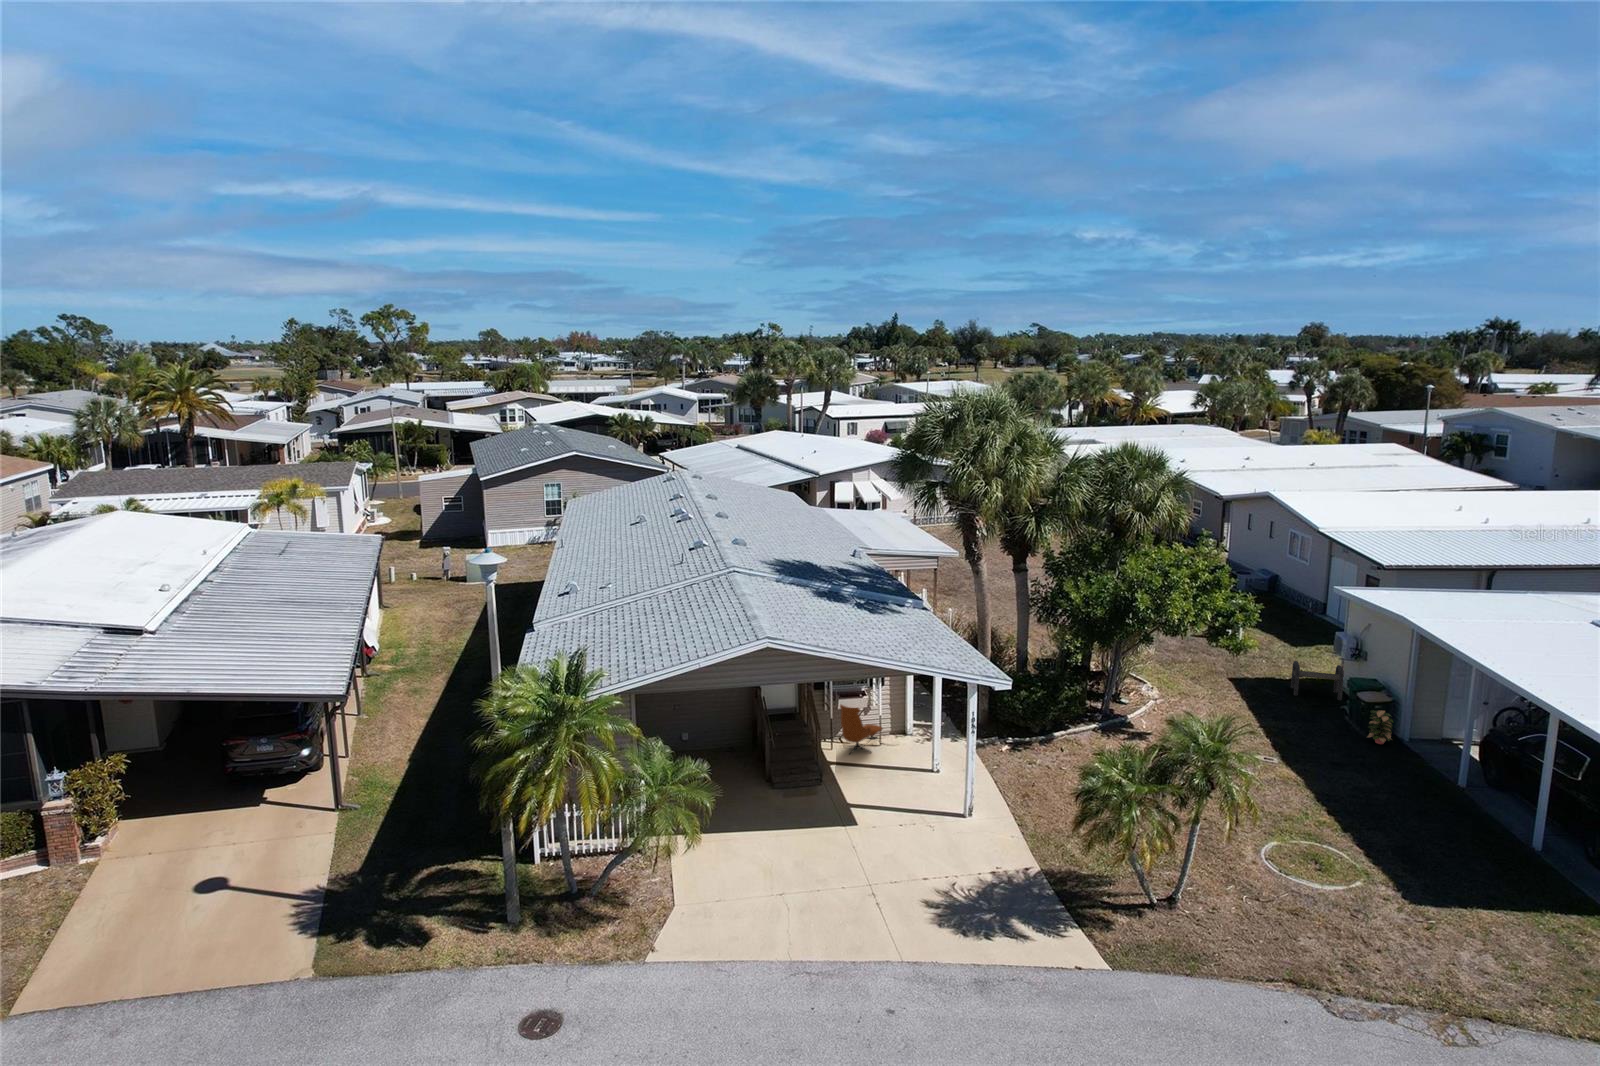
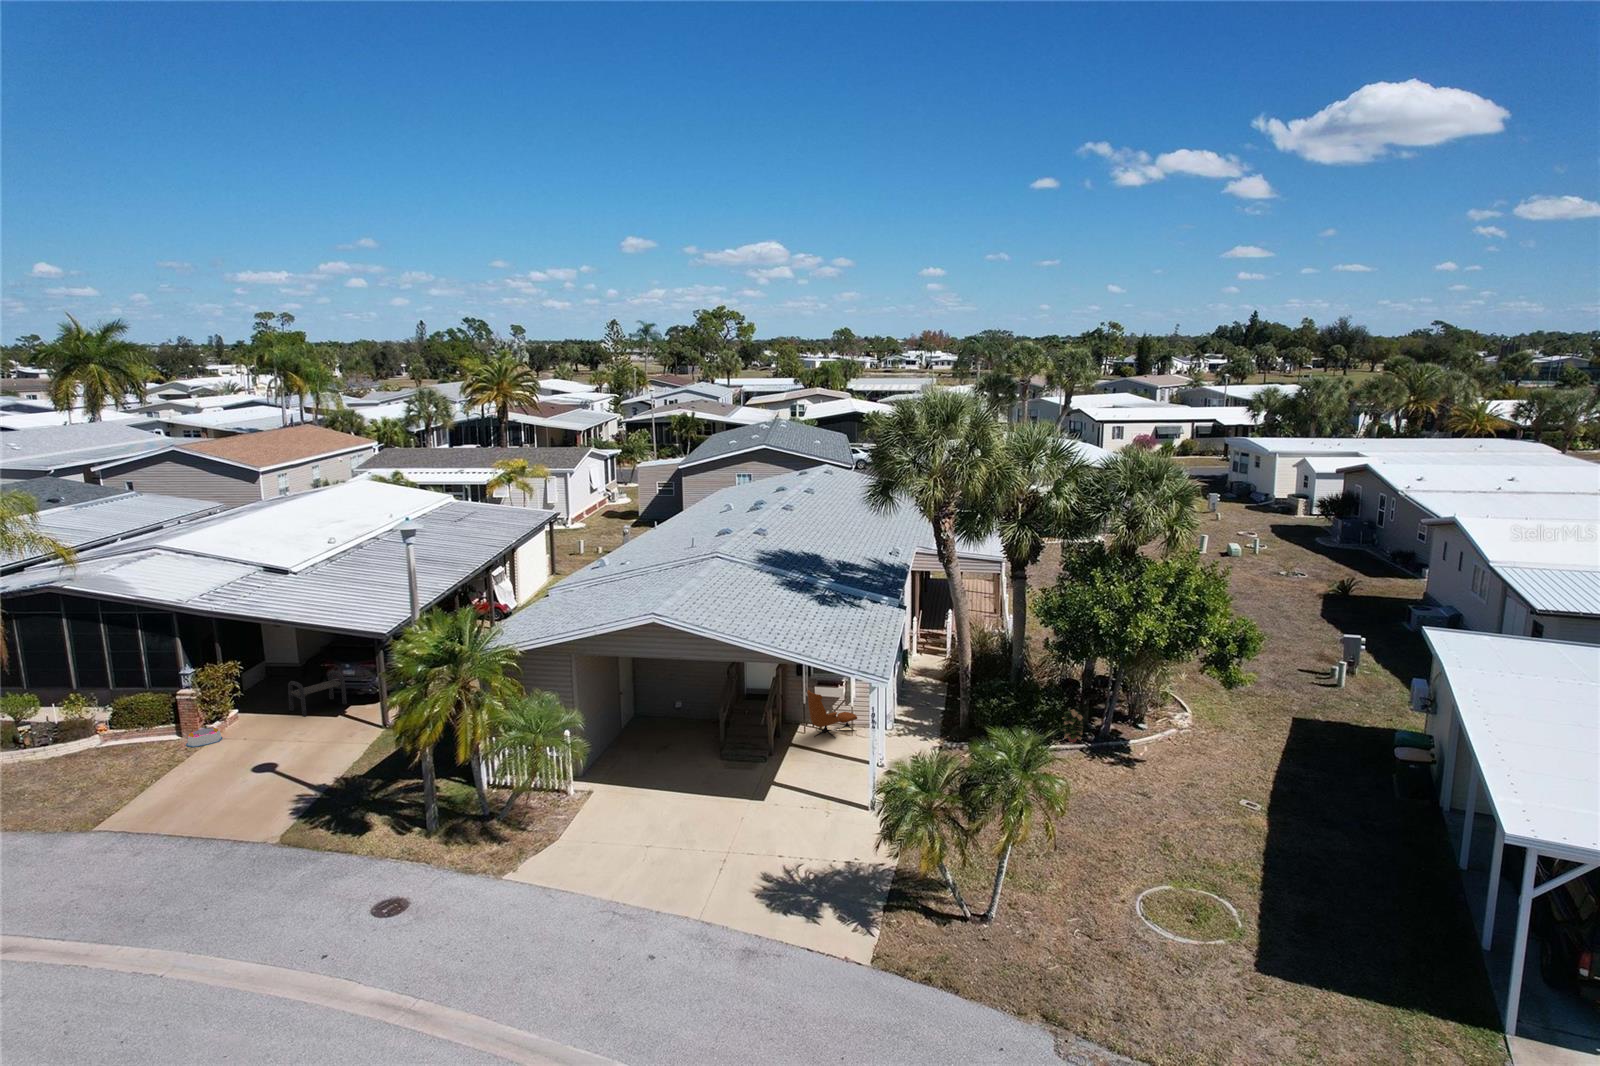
bench: present [1291,661,1344,700] -> present [288,670,347,716]
decorative plant: present [1367,710,1394,744] -> present [1062,709,1084,742]
storage bin: none [65,847,115,877] -> present [186,728,222,747]

